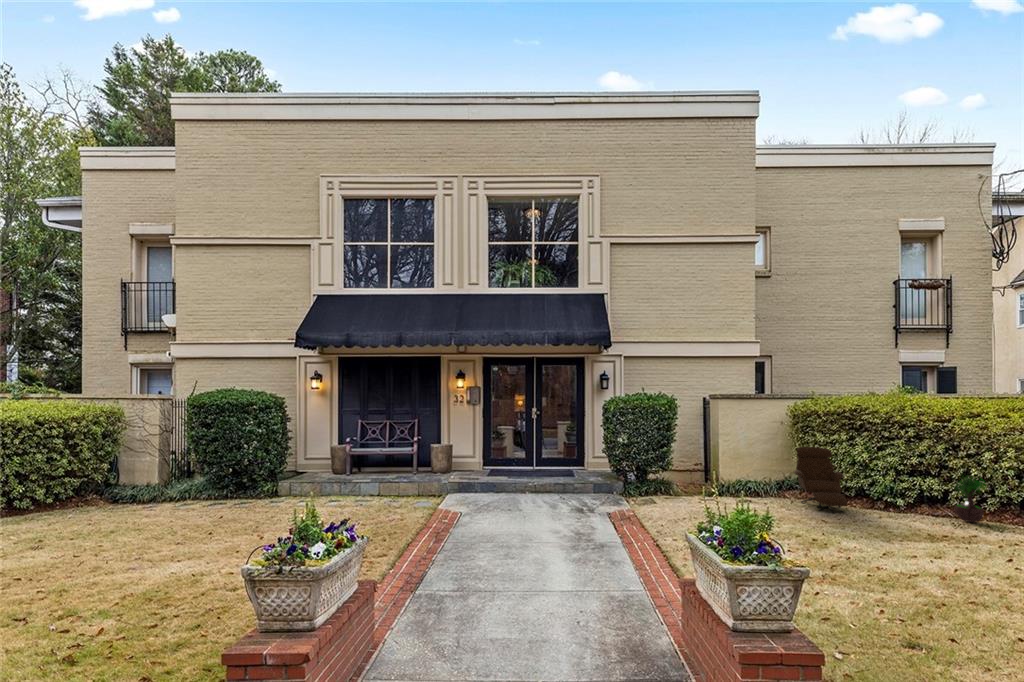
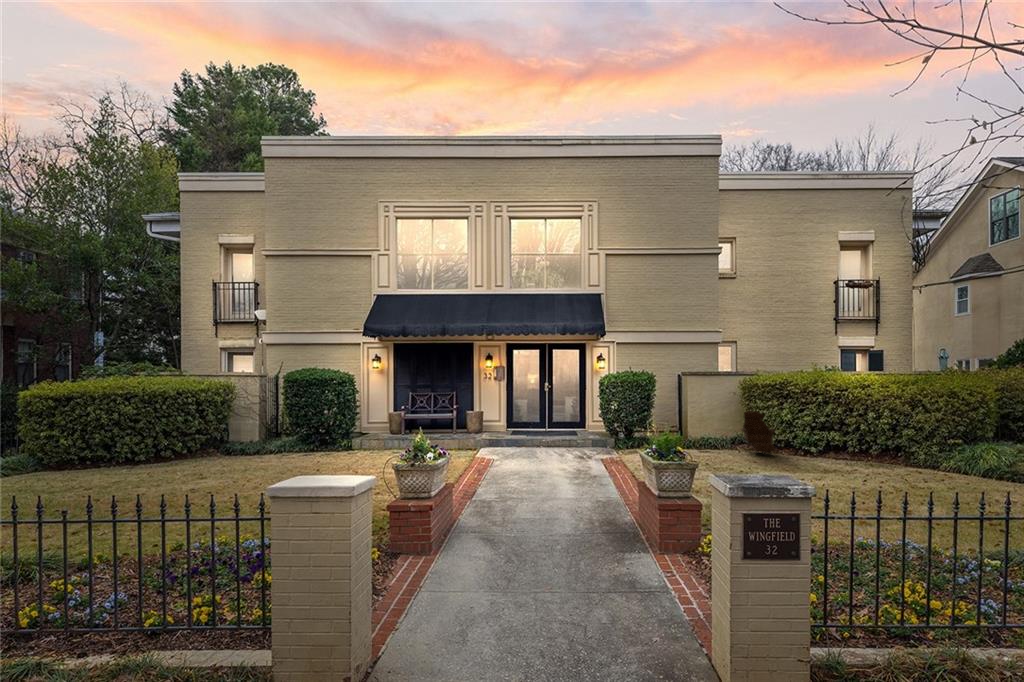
potted tree: present [954,475,986,522] -> none [845,426,869,461]

